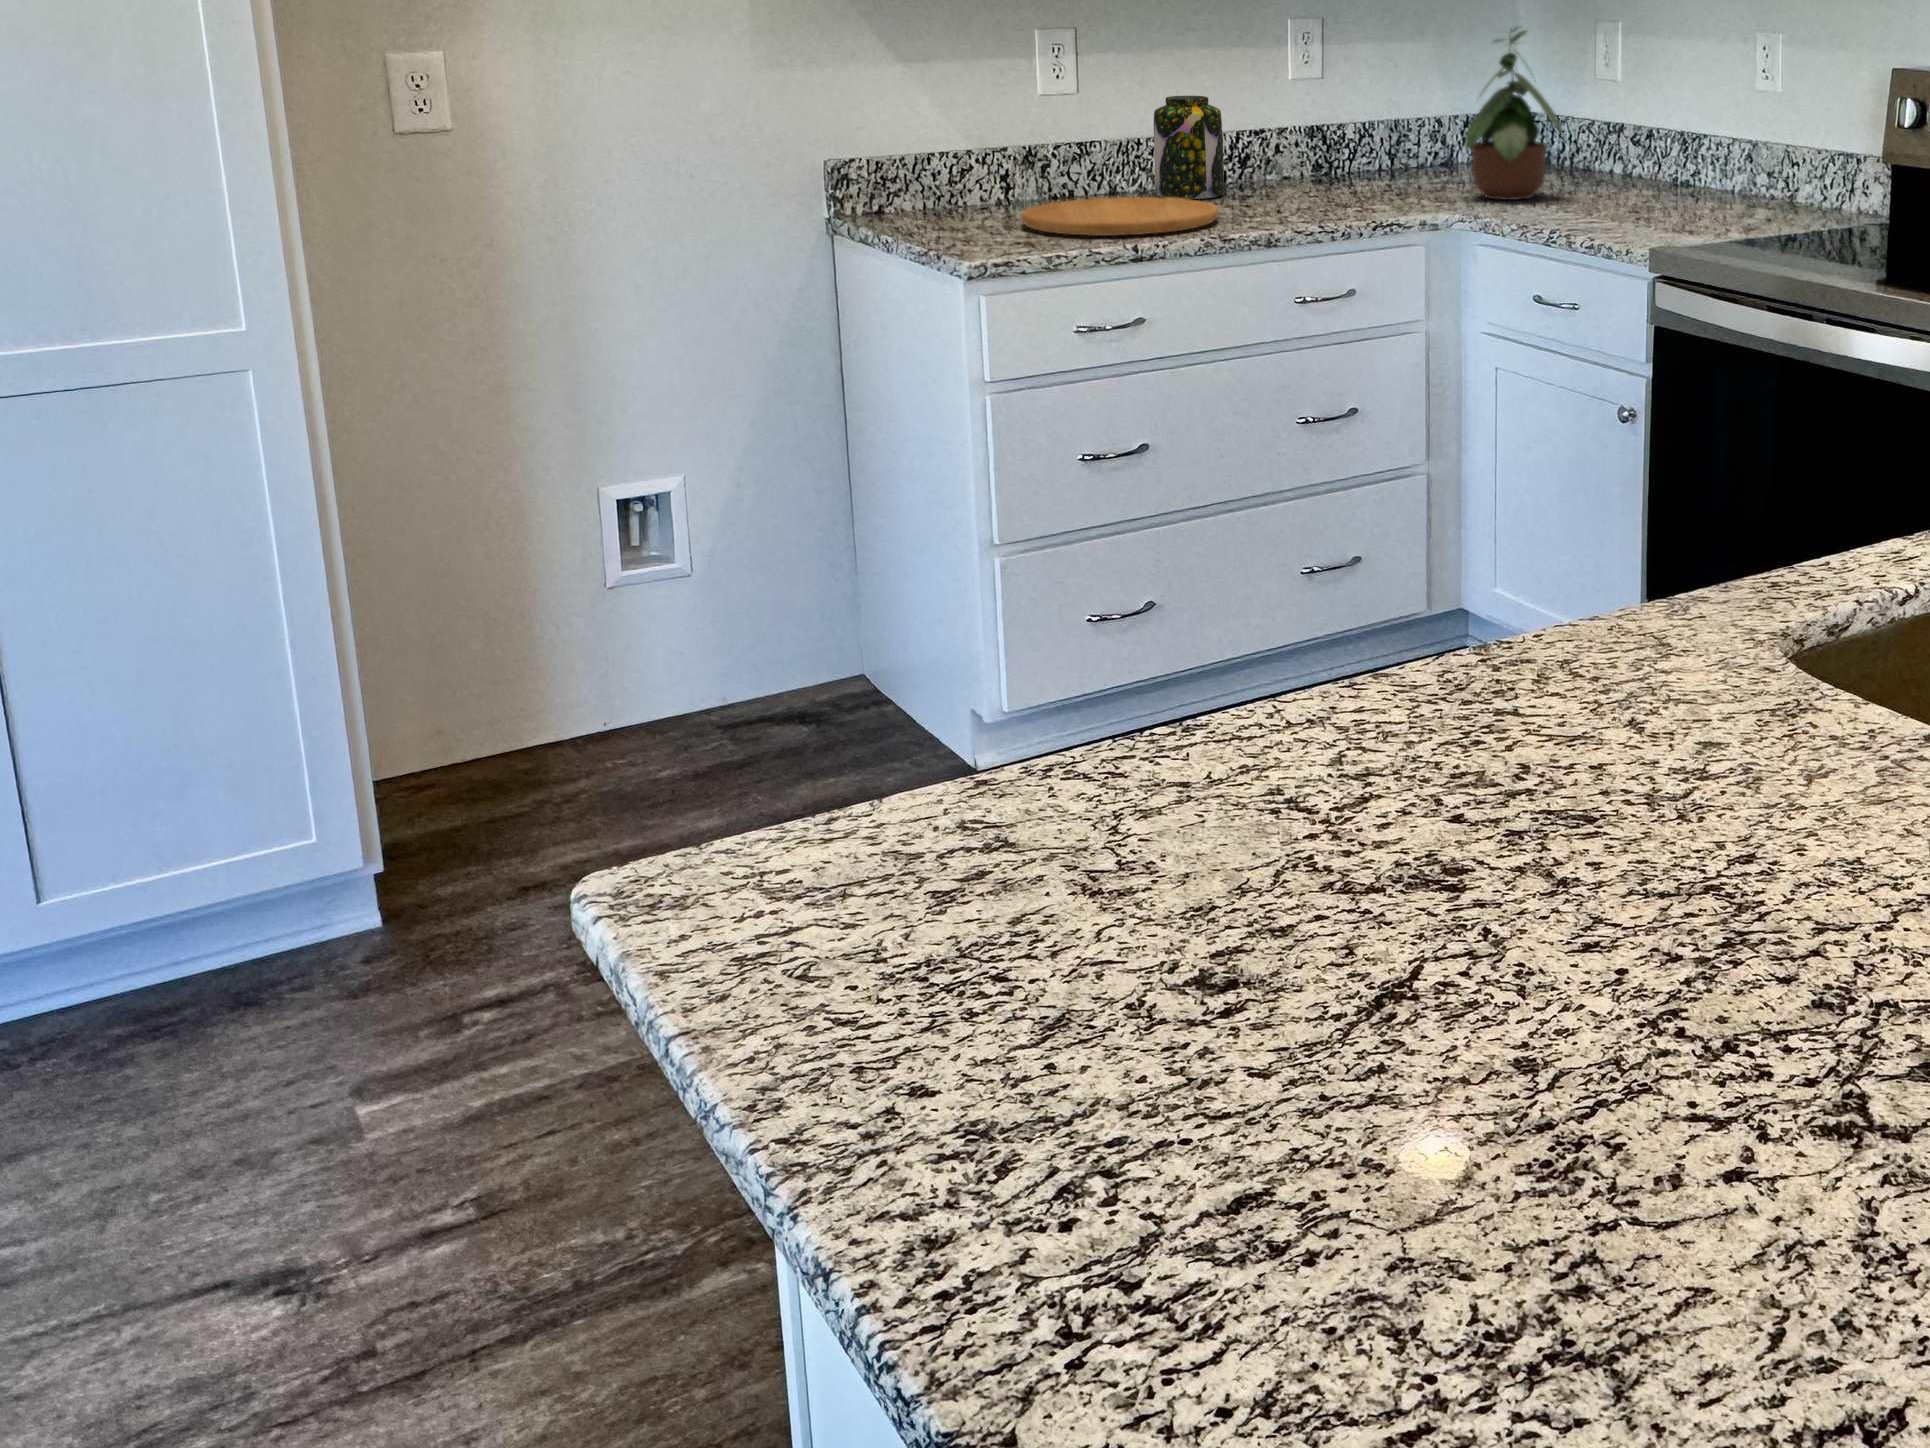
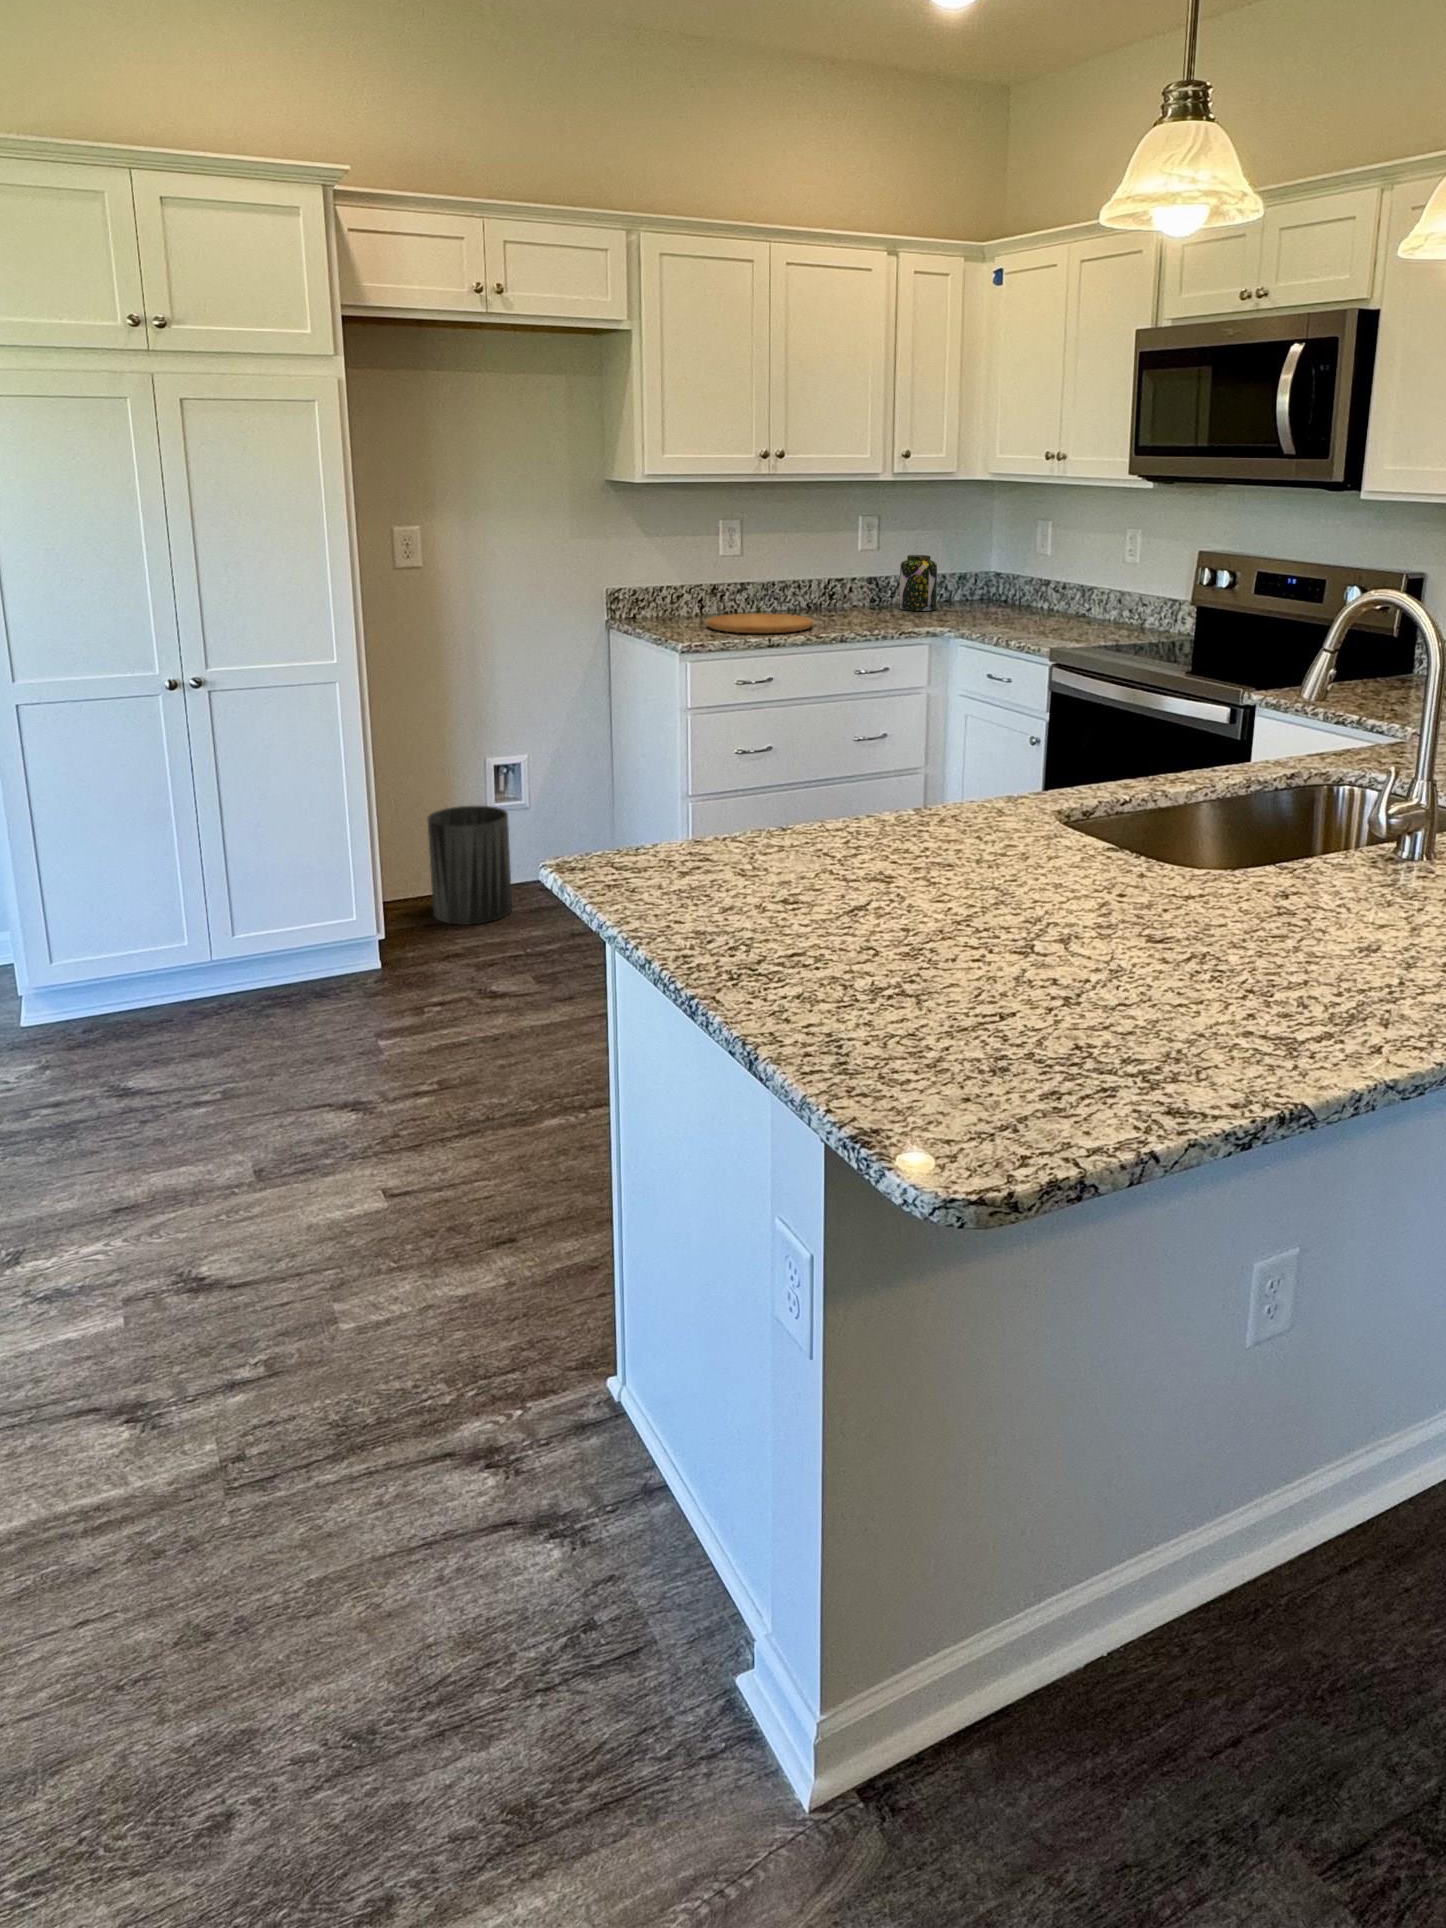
potted plant: present [1465,28,1562,200] -> none [947,517,1014,621]
jar: present [1154,96,1224,199] -> present [899,555,937,611]
trash can: none [484,577,666,813] -> present [428,806,512,925]

